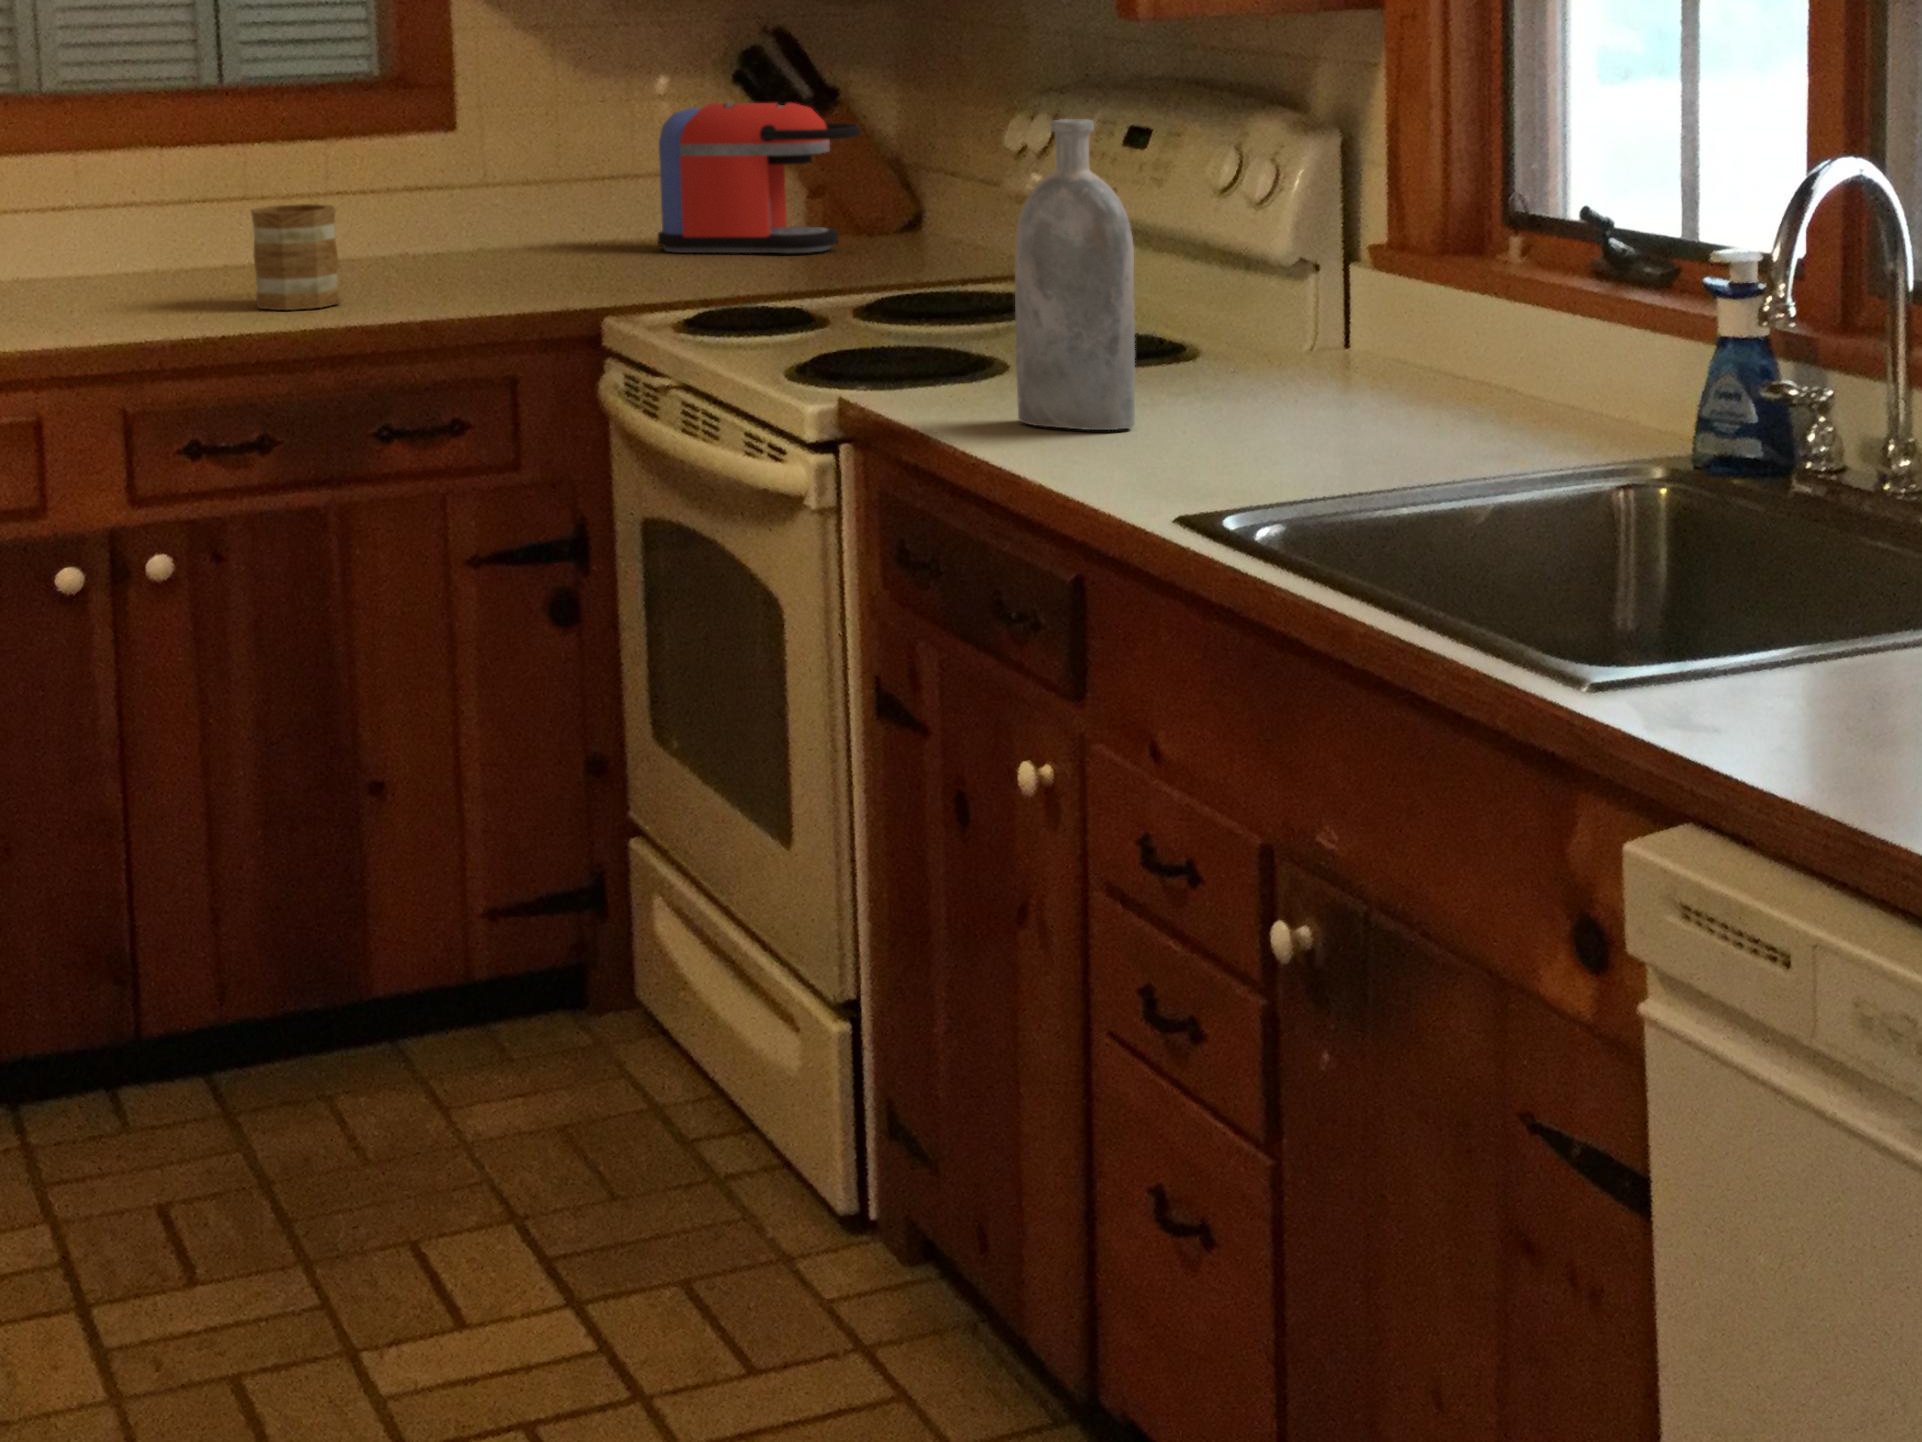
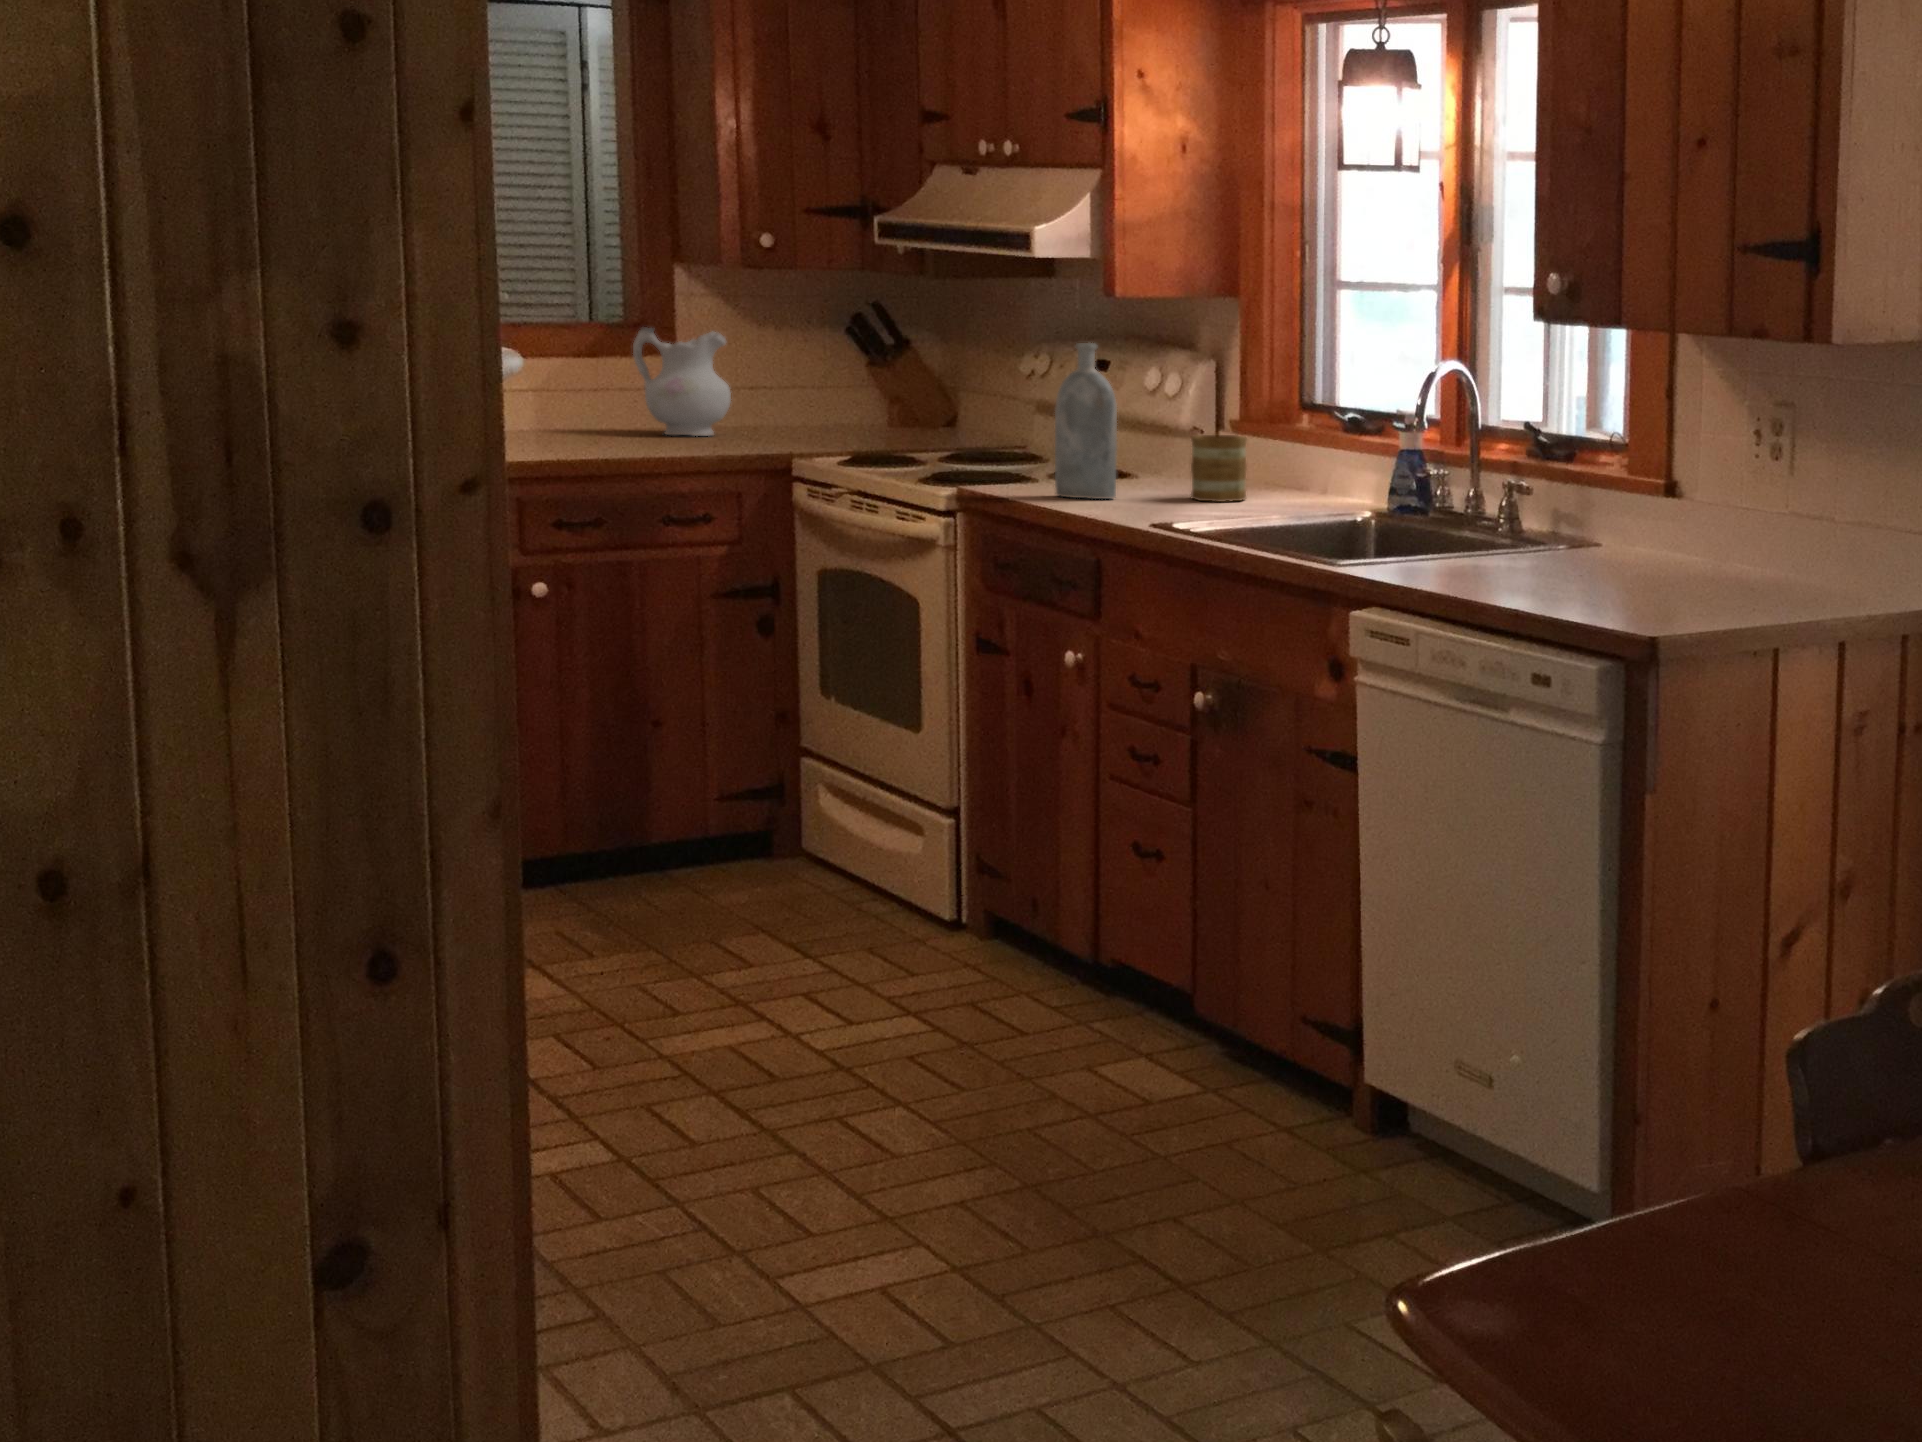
ceramic pitcher: none [373,85,532,268] -> present [633,328,731,436]
coffee maker: present [658,103,860,253] -> none [801,346,926,434]
mug: present [251,204,340,310] -> present [1191,435,1247,502]

